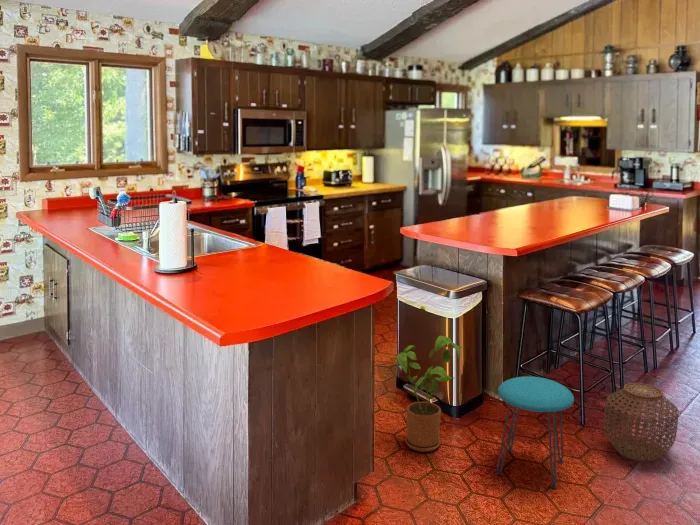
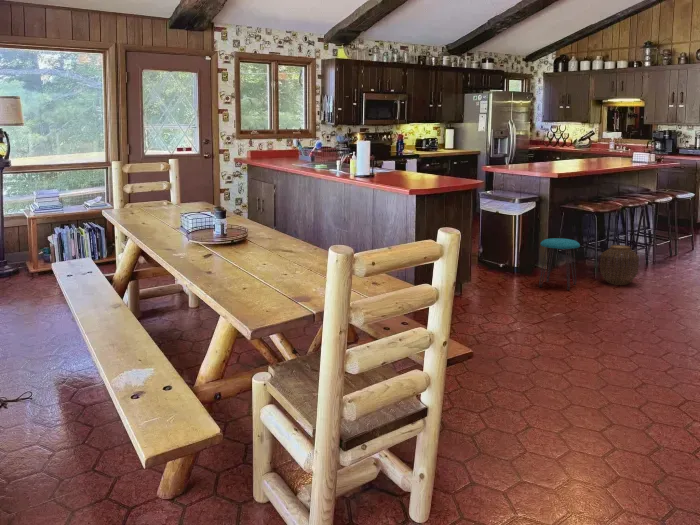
house plant: present [396,336,462,452] -> none [485,217,522,281]

